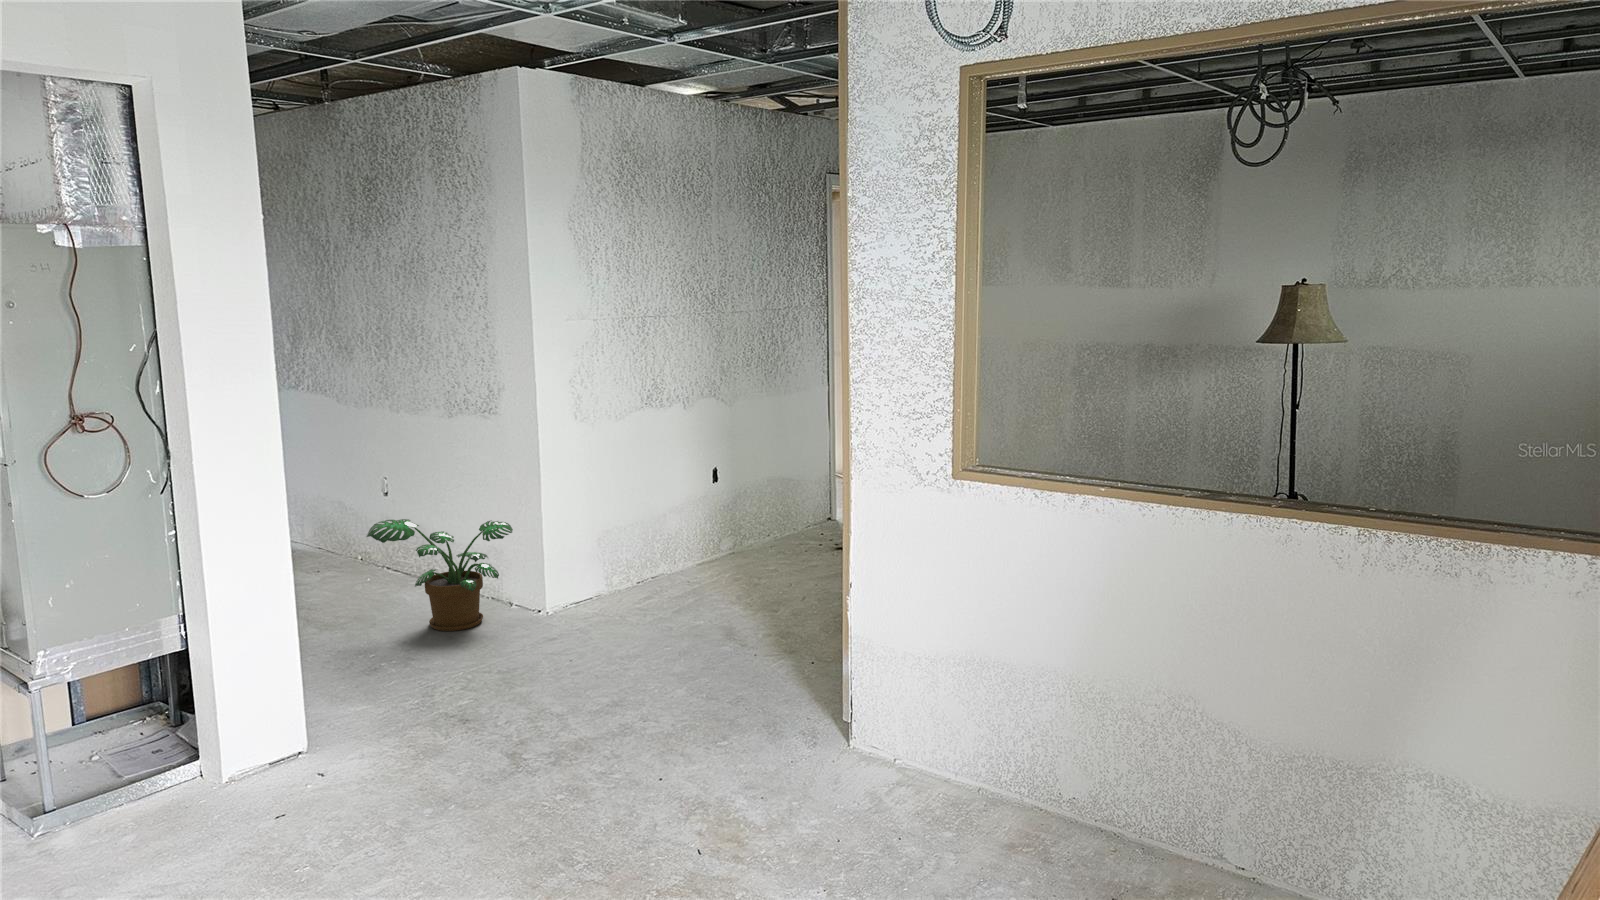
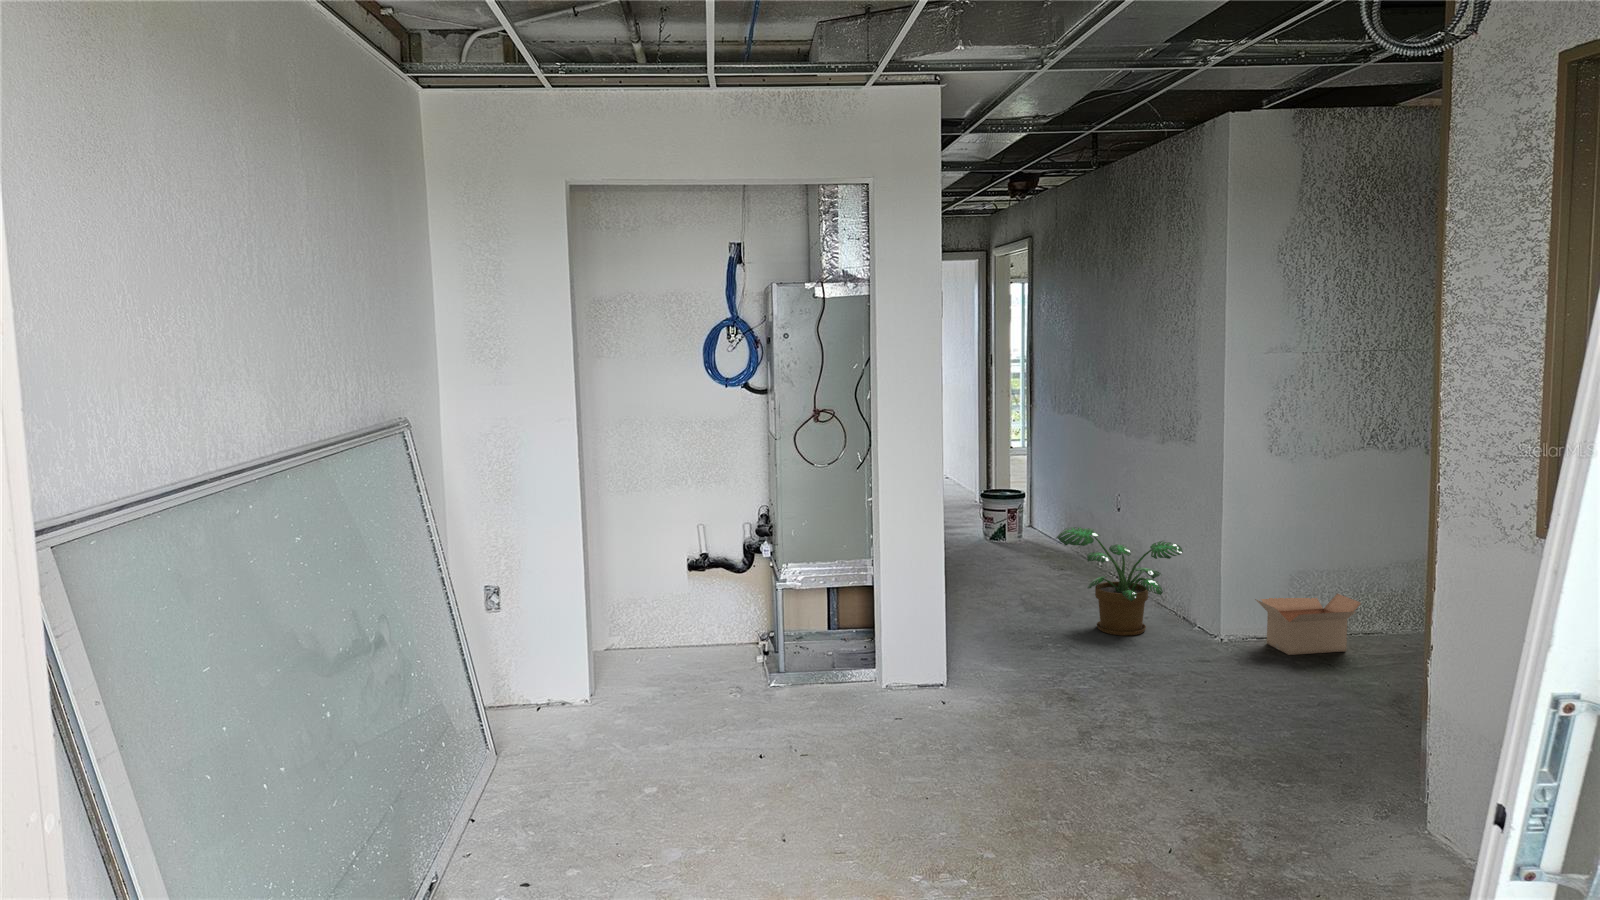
cardboard box: none [588,544,677,612] -> present [1255,593,1361,655]

